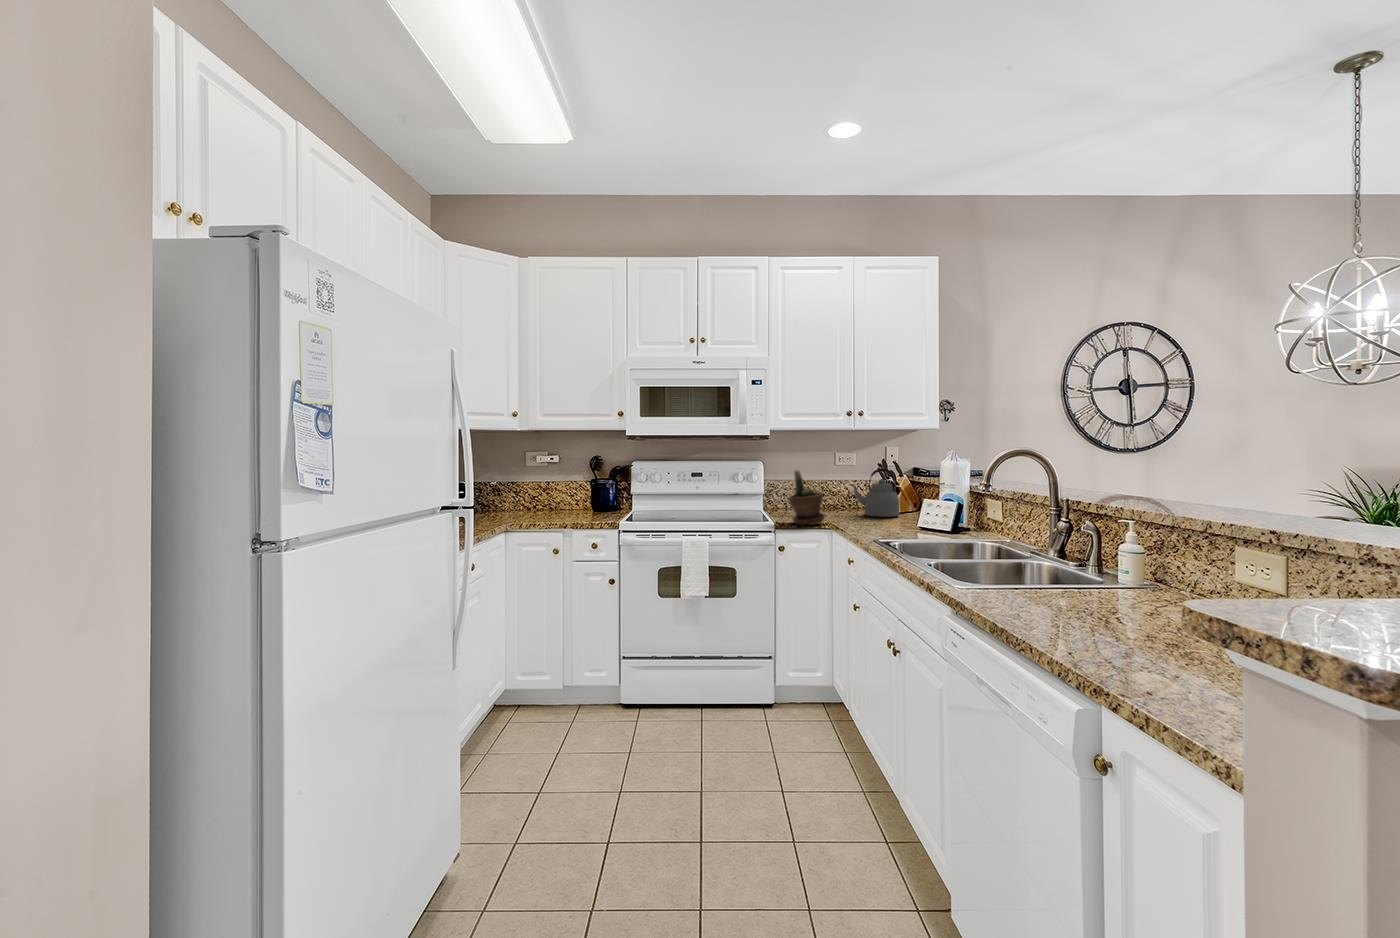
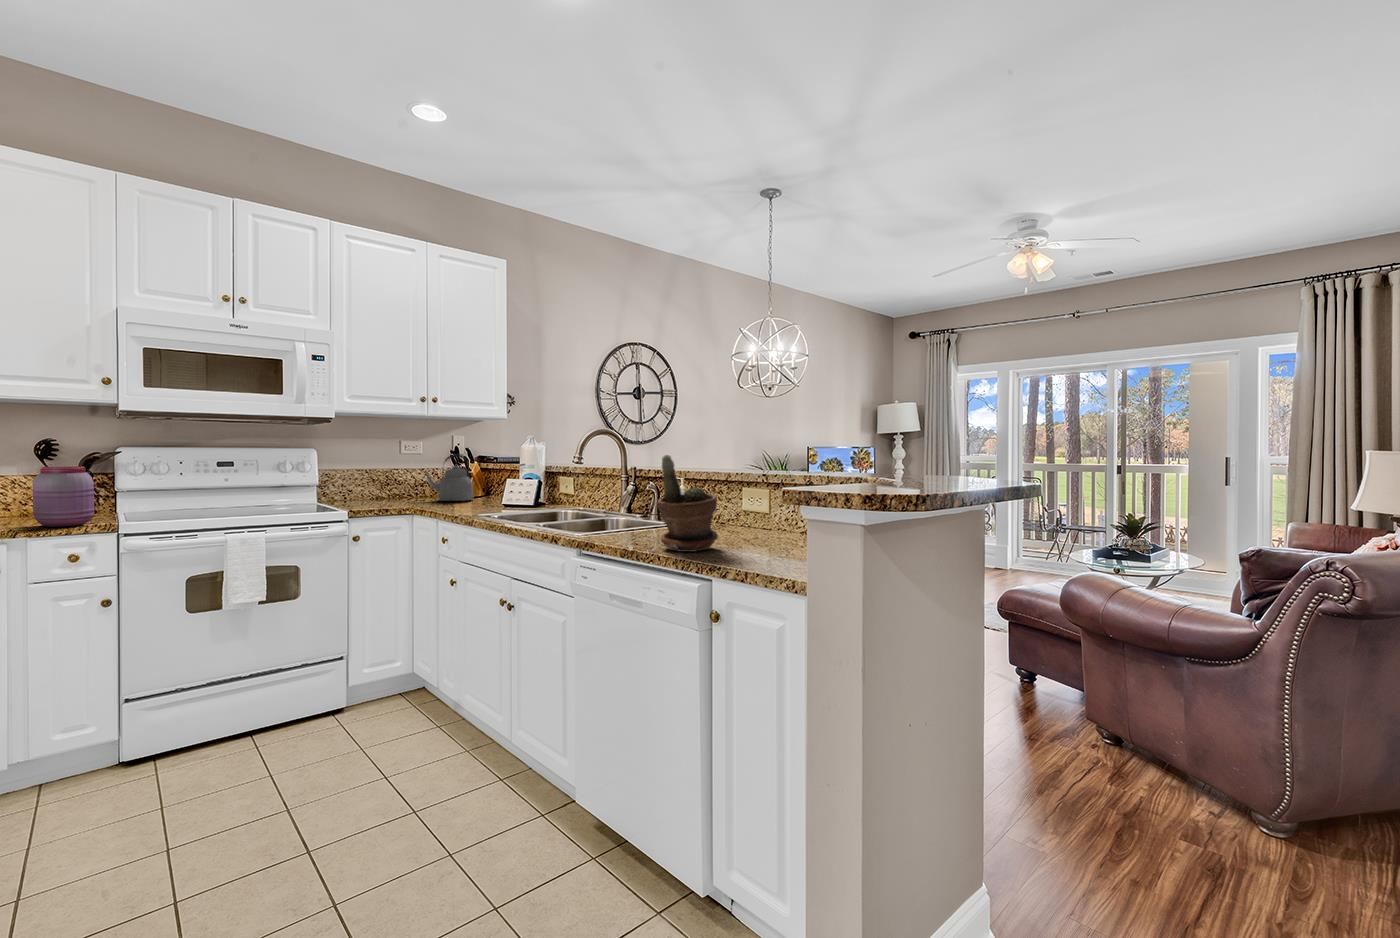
potted plant: present [789,470,825,525] -> present [657,455,718,552]
jar: none [575,480,607,524] -> present [33,466,94,527]

